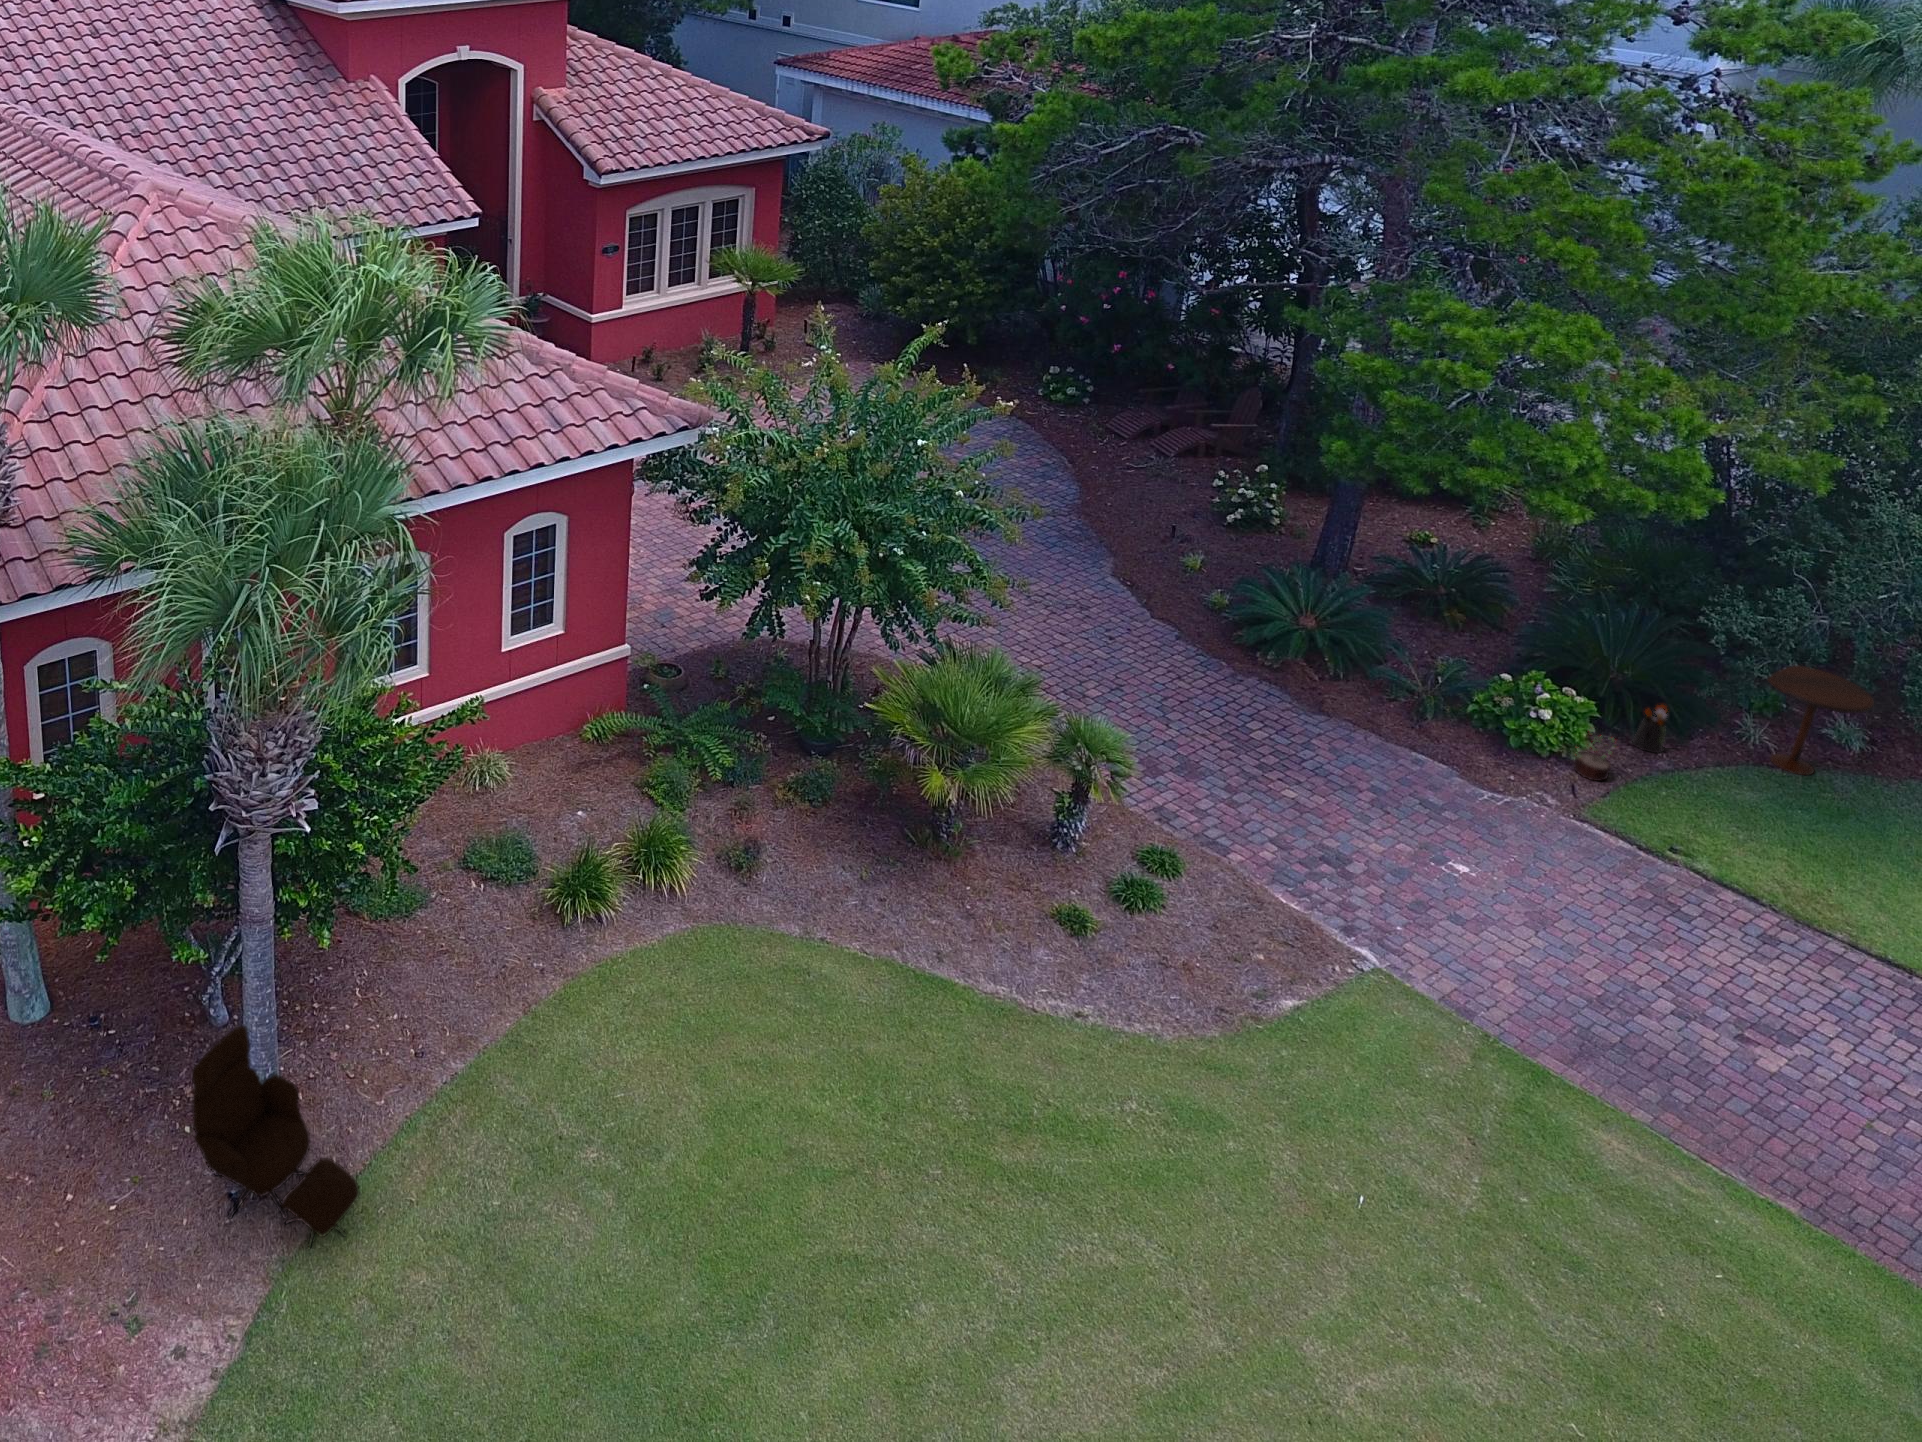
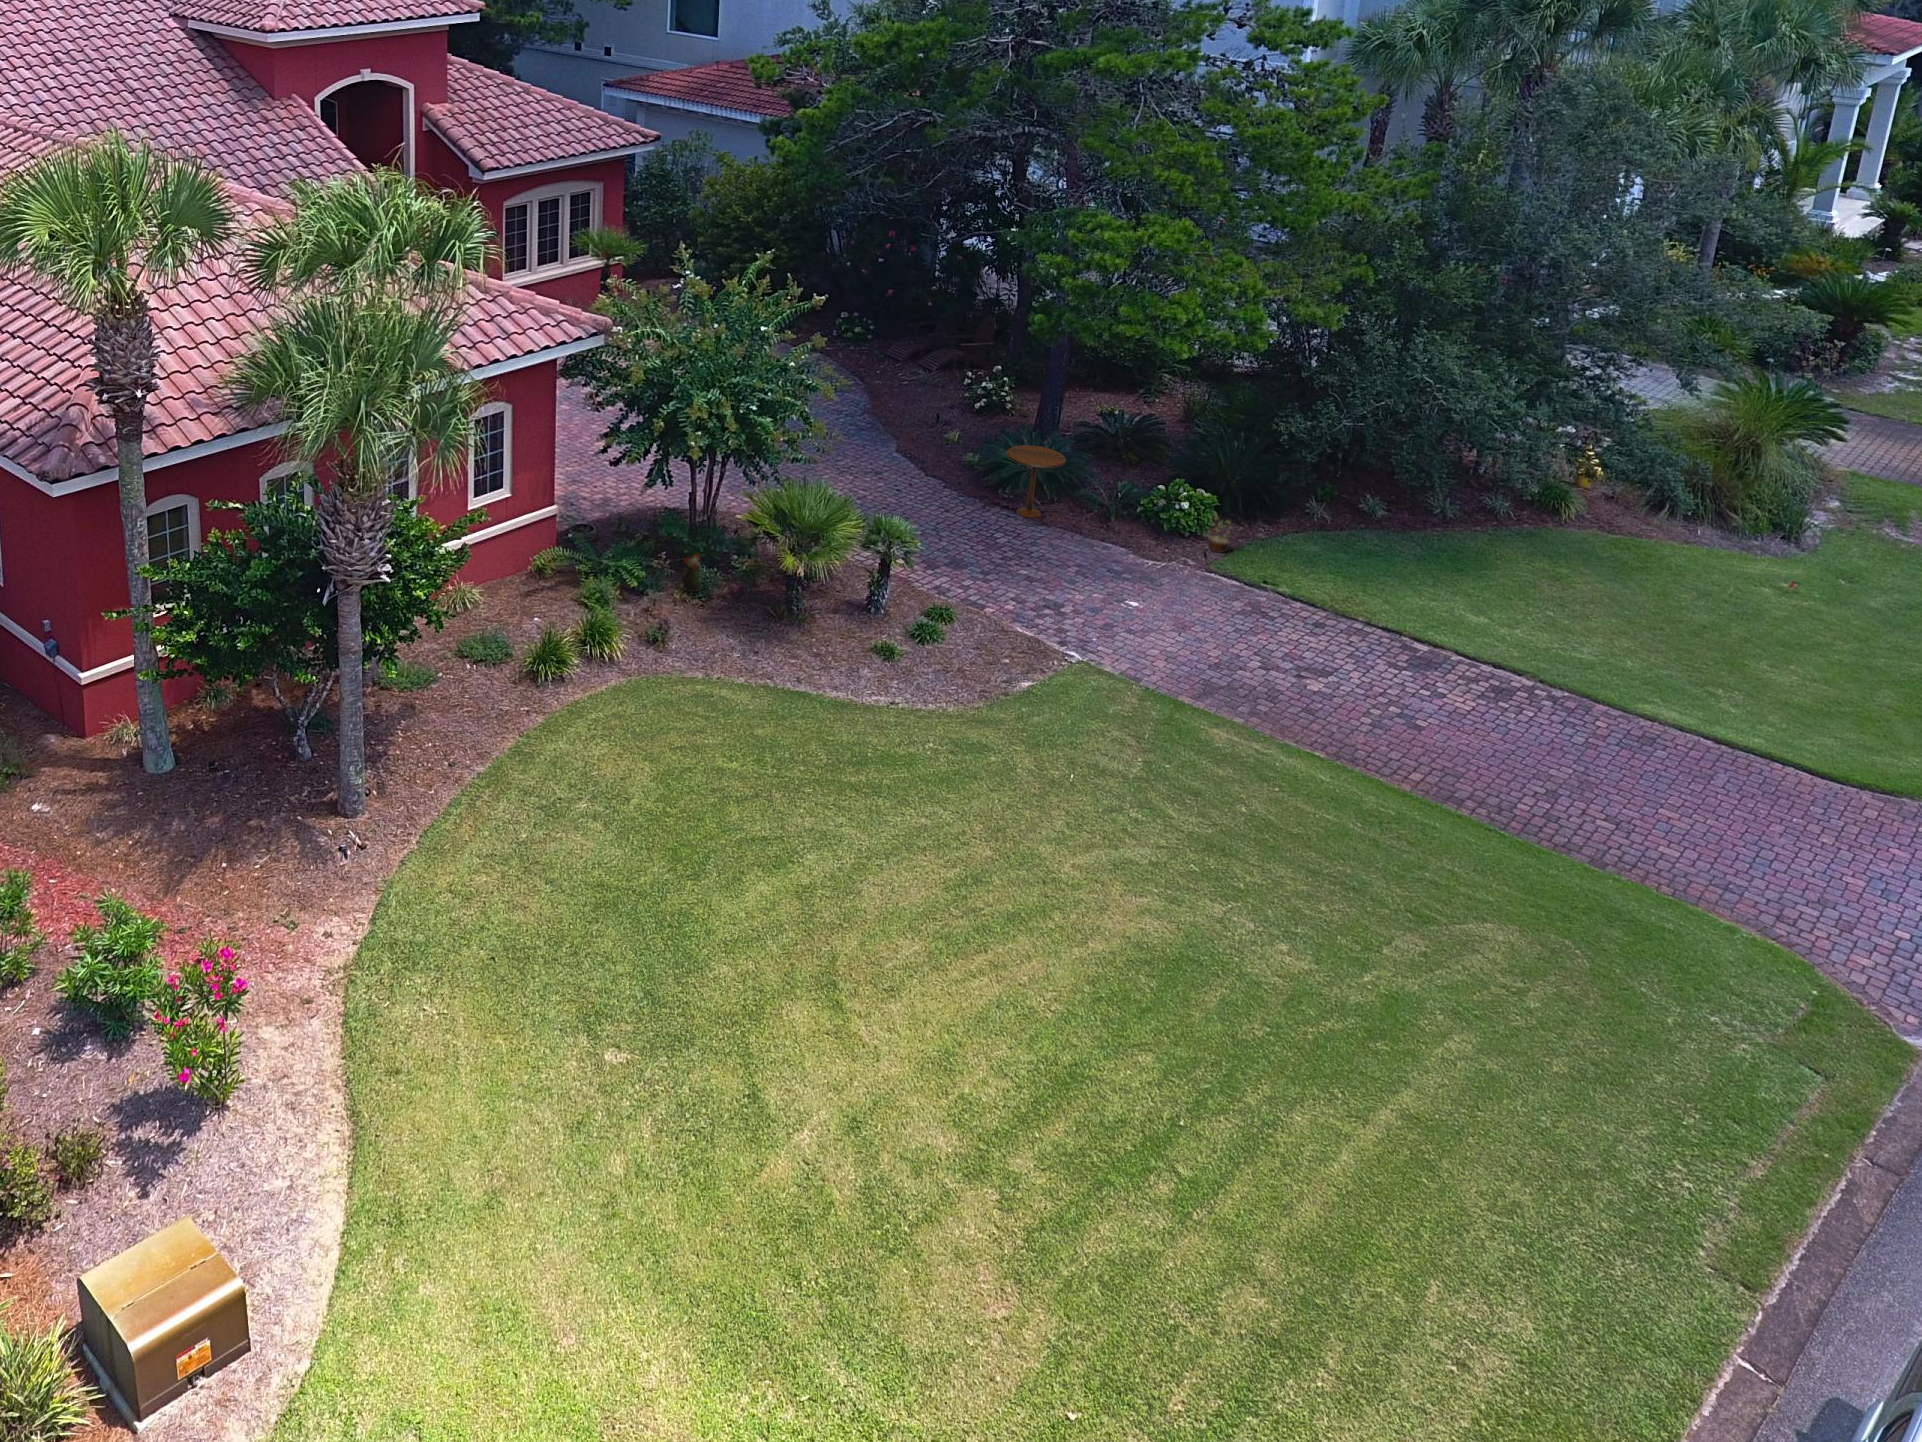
pedestal table: present [1768,666,1874,775] -> present [1006,445,1066,518]
watering can: present [1632,705,1667,753] -> present [681,554,701,592]
lounge chair: present [192,1026,359,1248] -> none [317,725,435,859]

